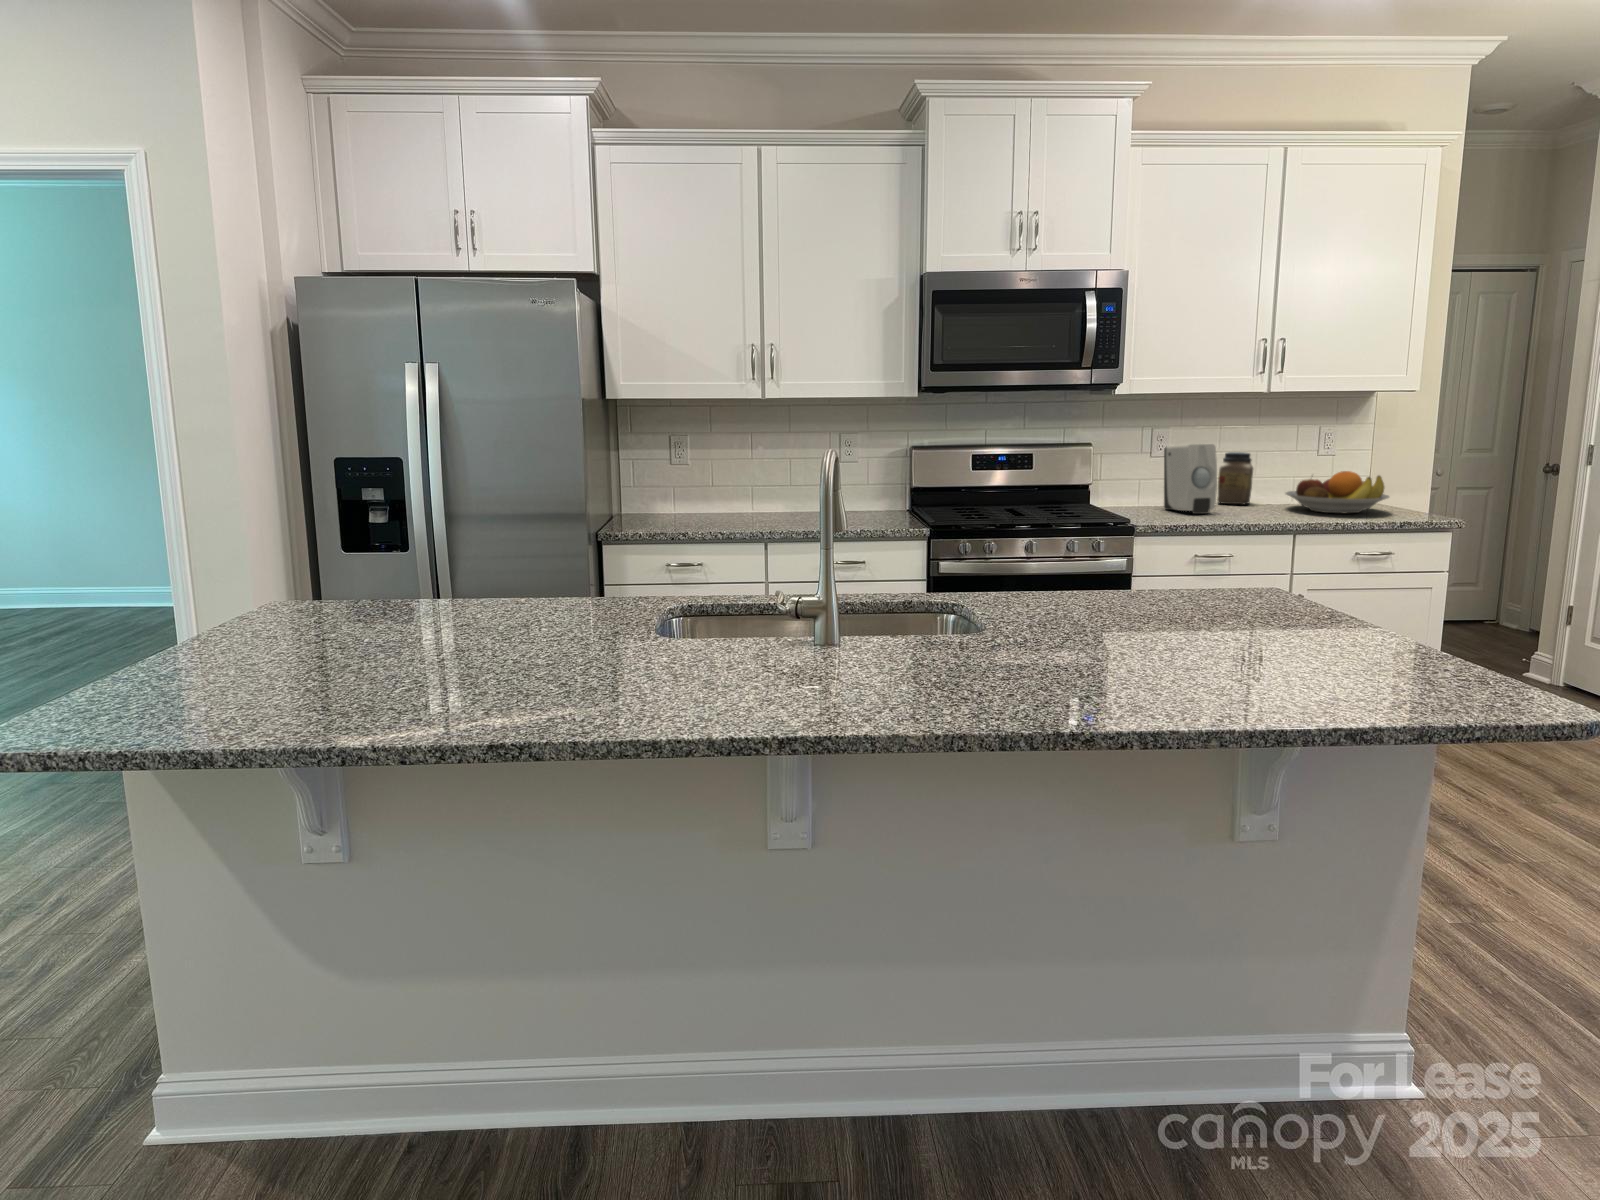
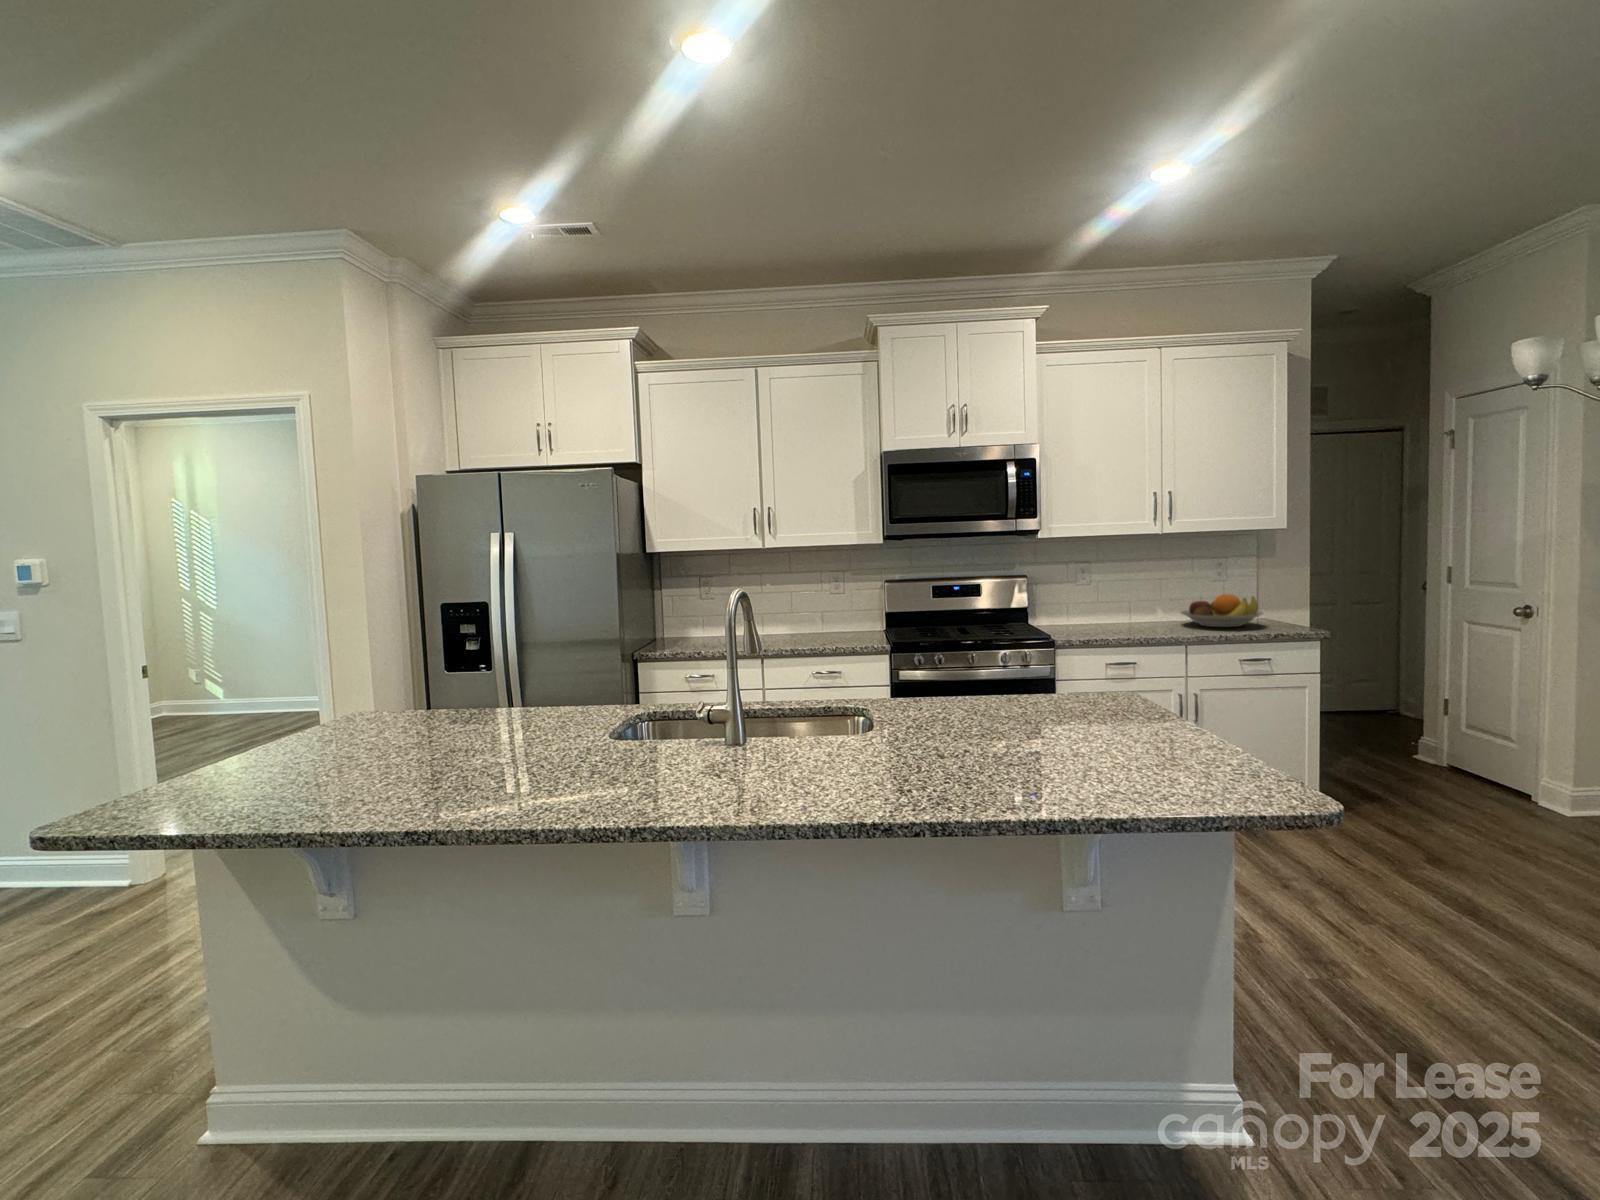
soap dispenser: present [1164,444,1217,514] -> none [1080,575,1121,630]
jar: present [1217,452,1253,505] -> none [1127,581,1155,622]

